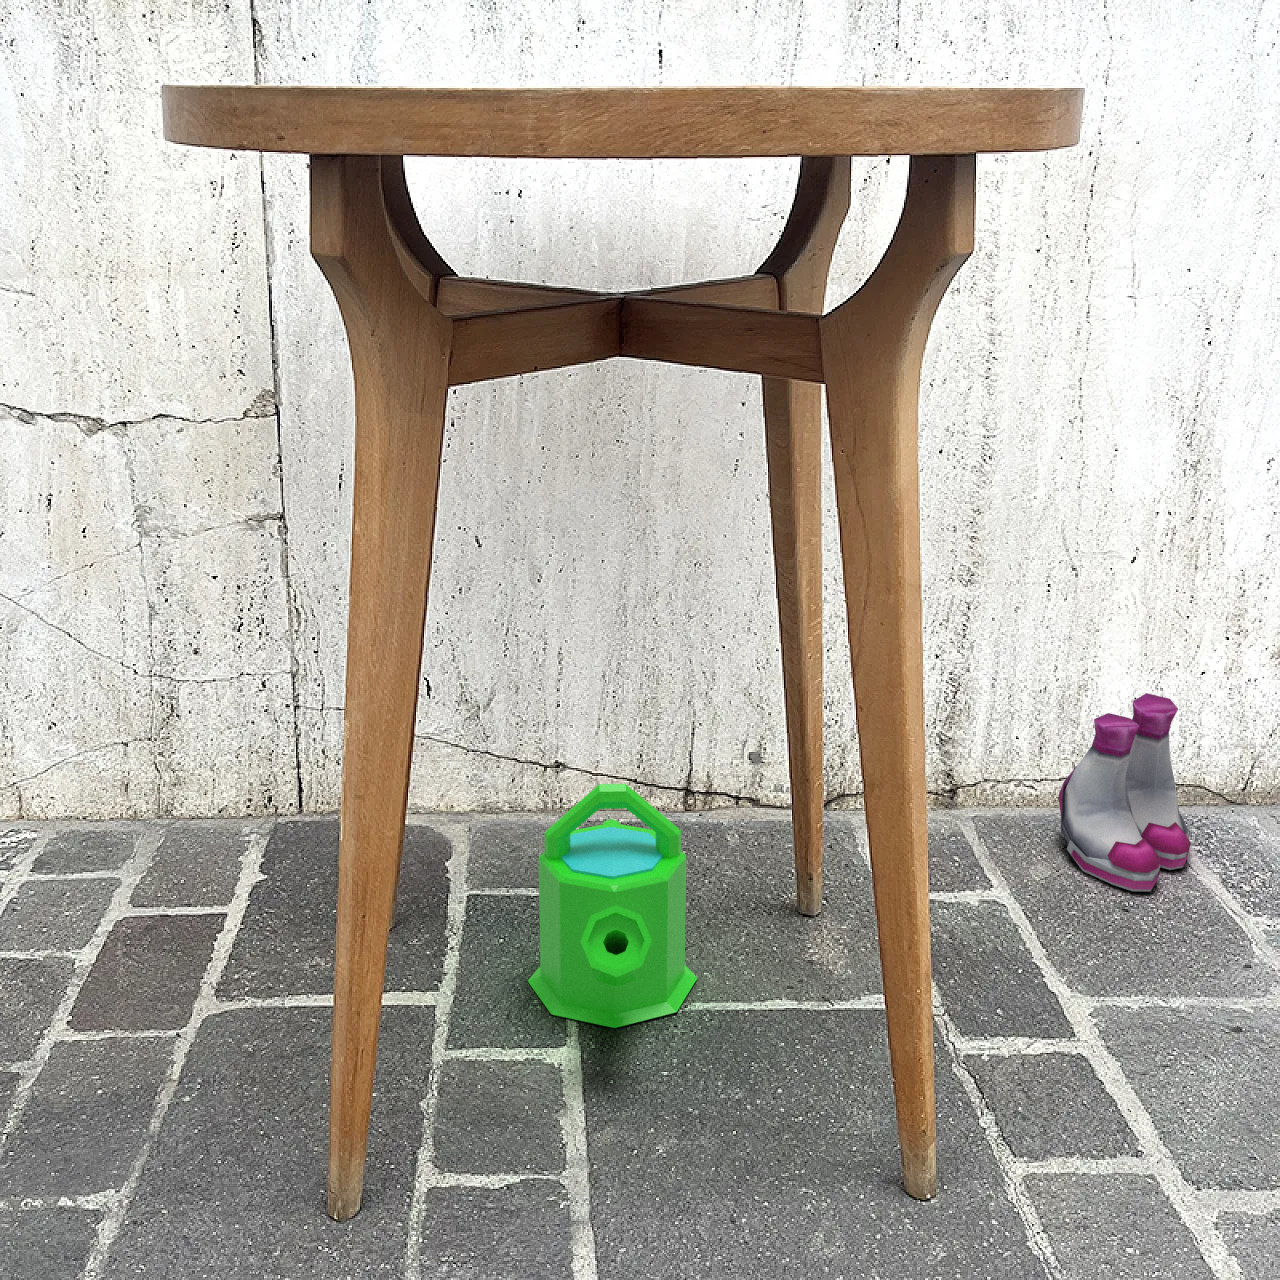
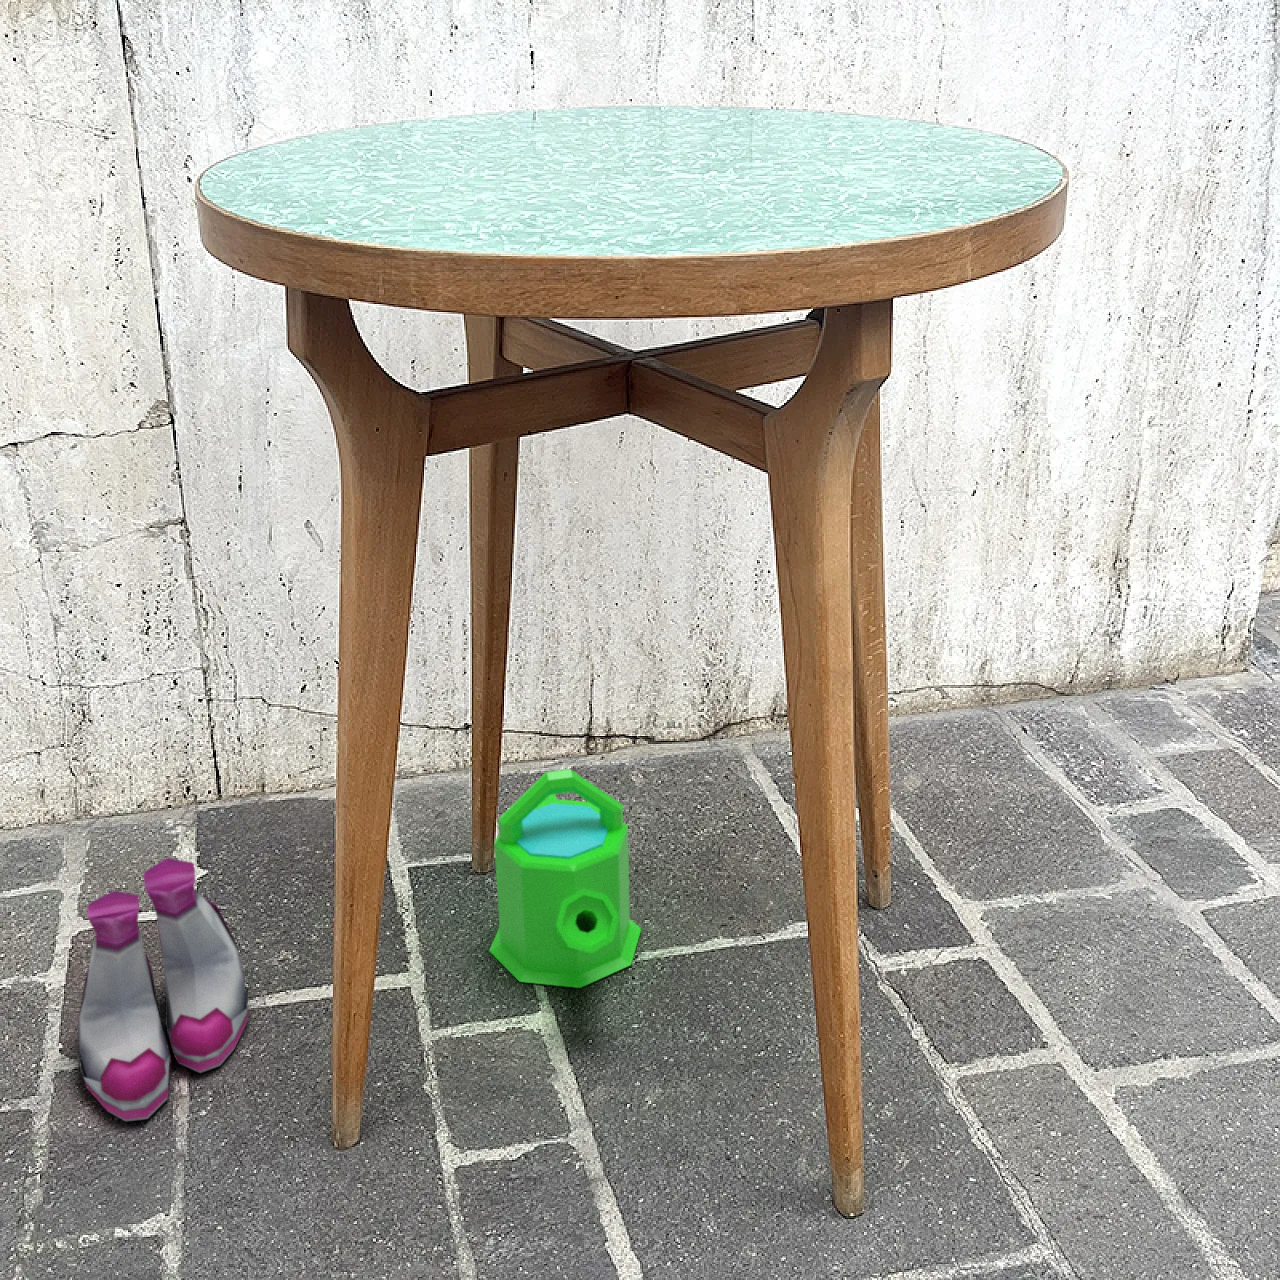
boots: present [1058,693,1191,892] -> present [77,858,249,1121]

